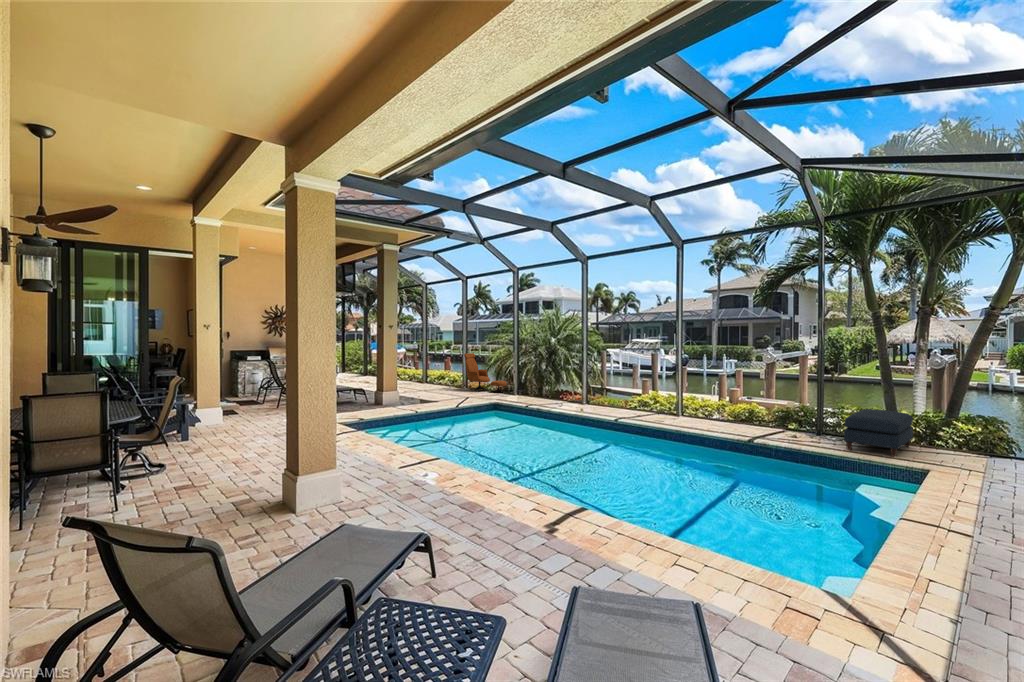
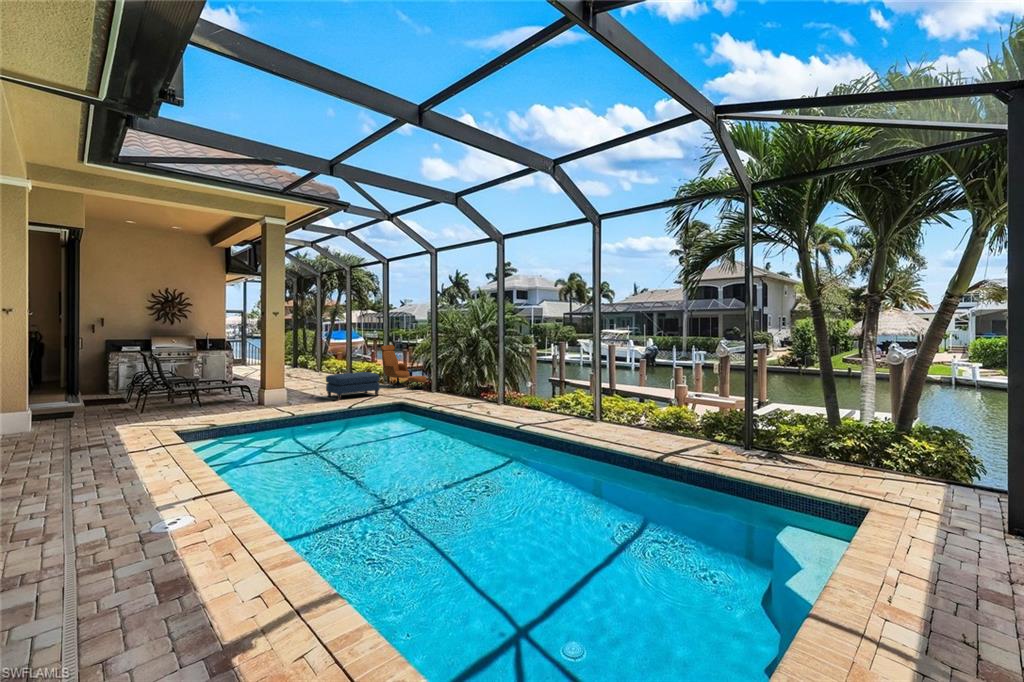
ottoman: present [844,409,913,457] -> present [326,372,380,400]

